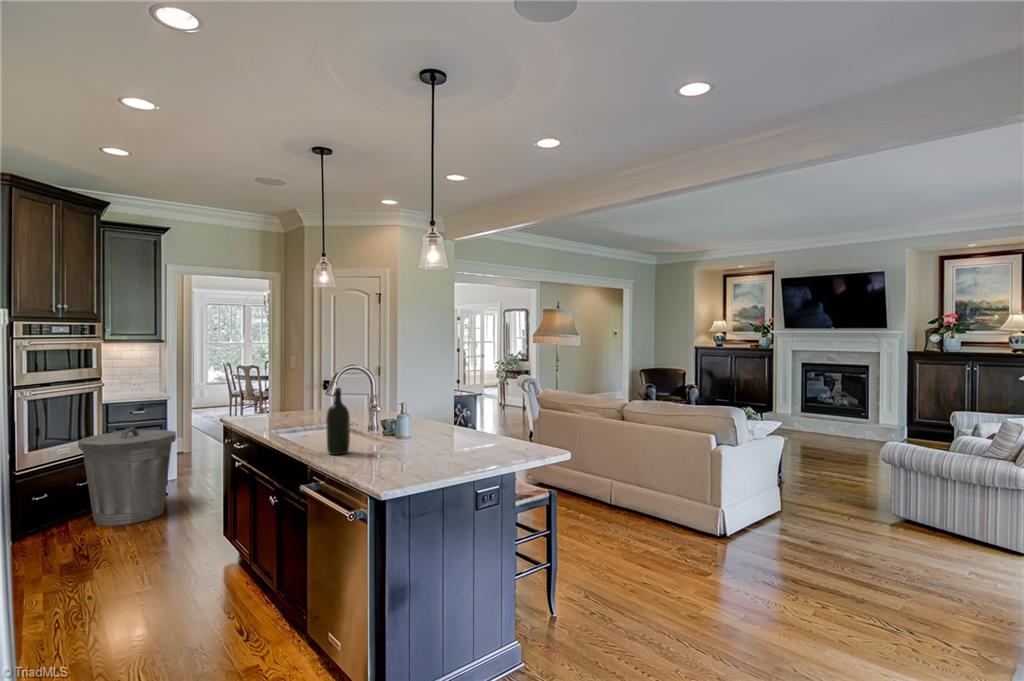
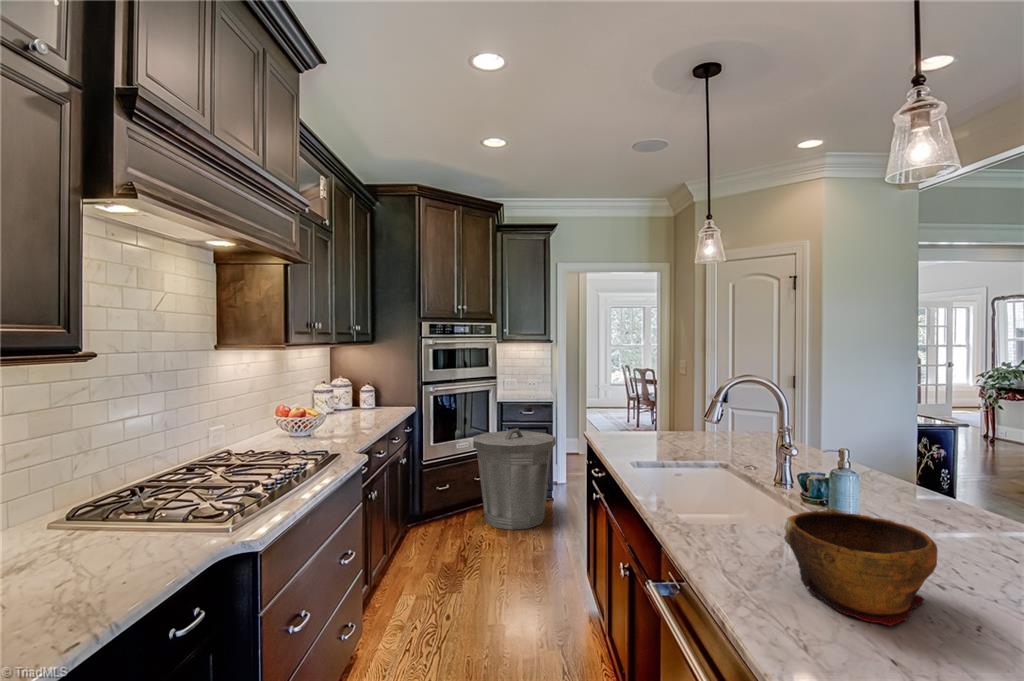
wine bottle: present [326,388,350,455] -> none [691,416,735,544]
bowl: none [373,426,431,465] -> present [784,511,938,626]

